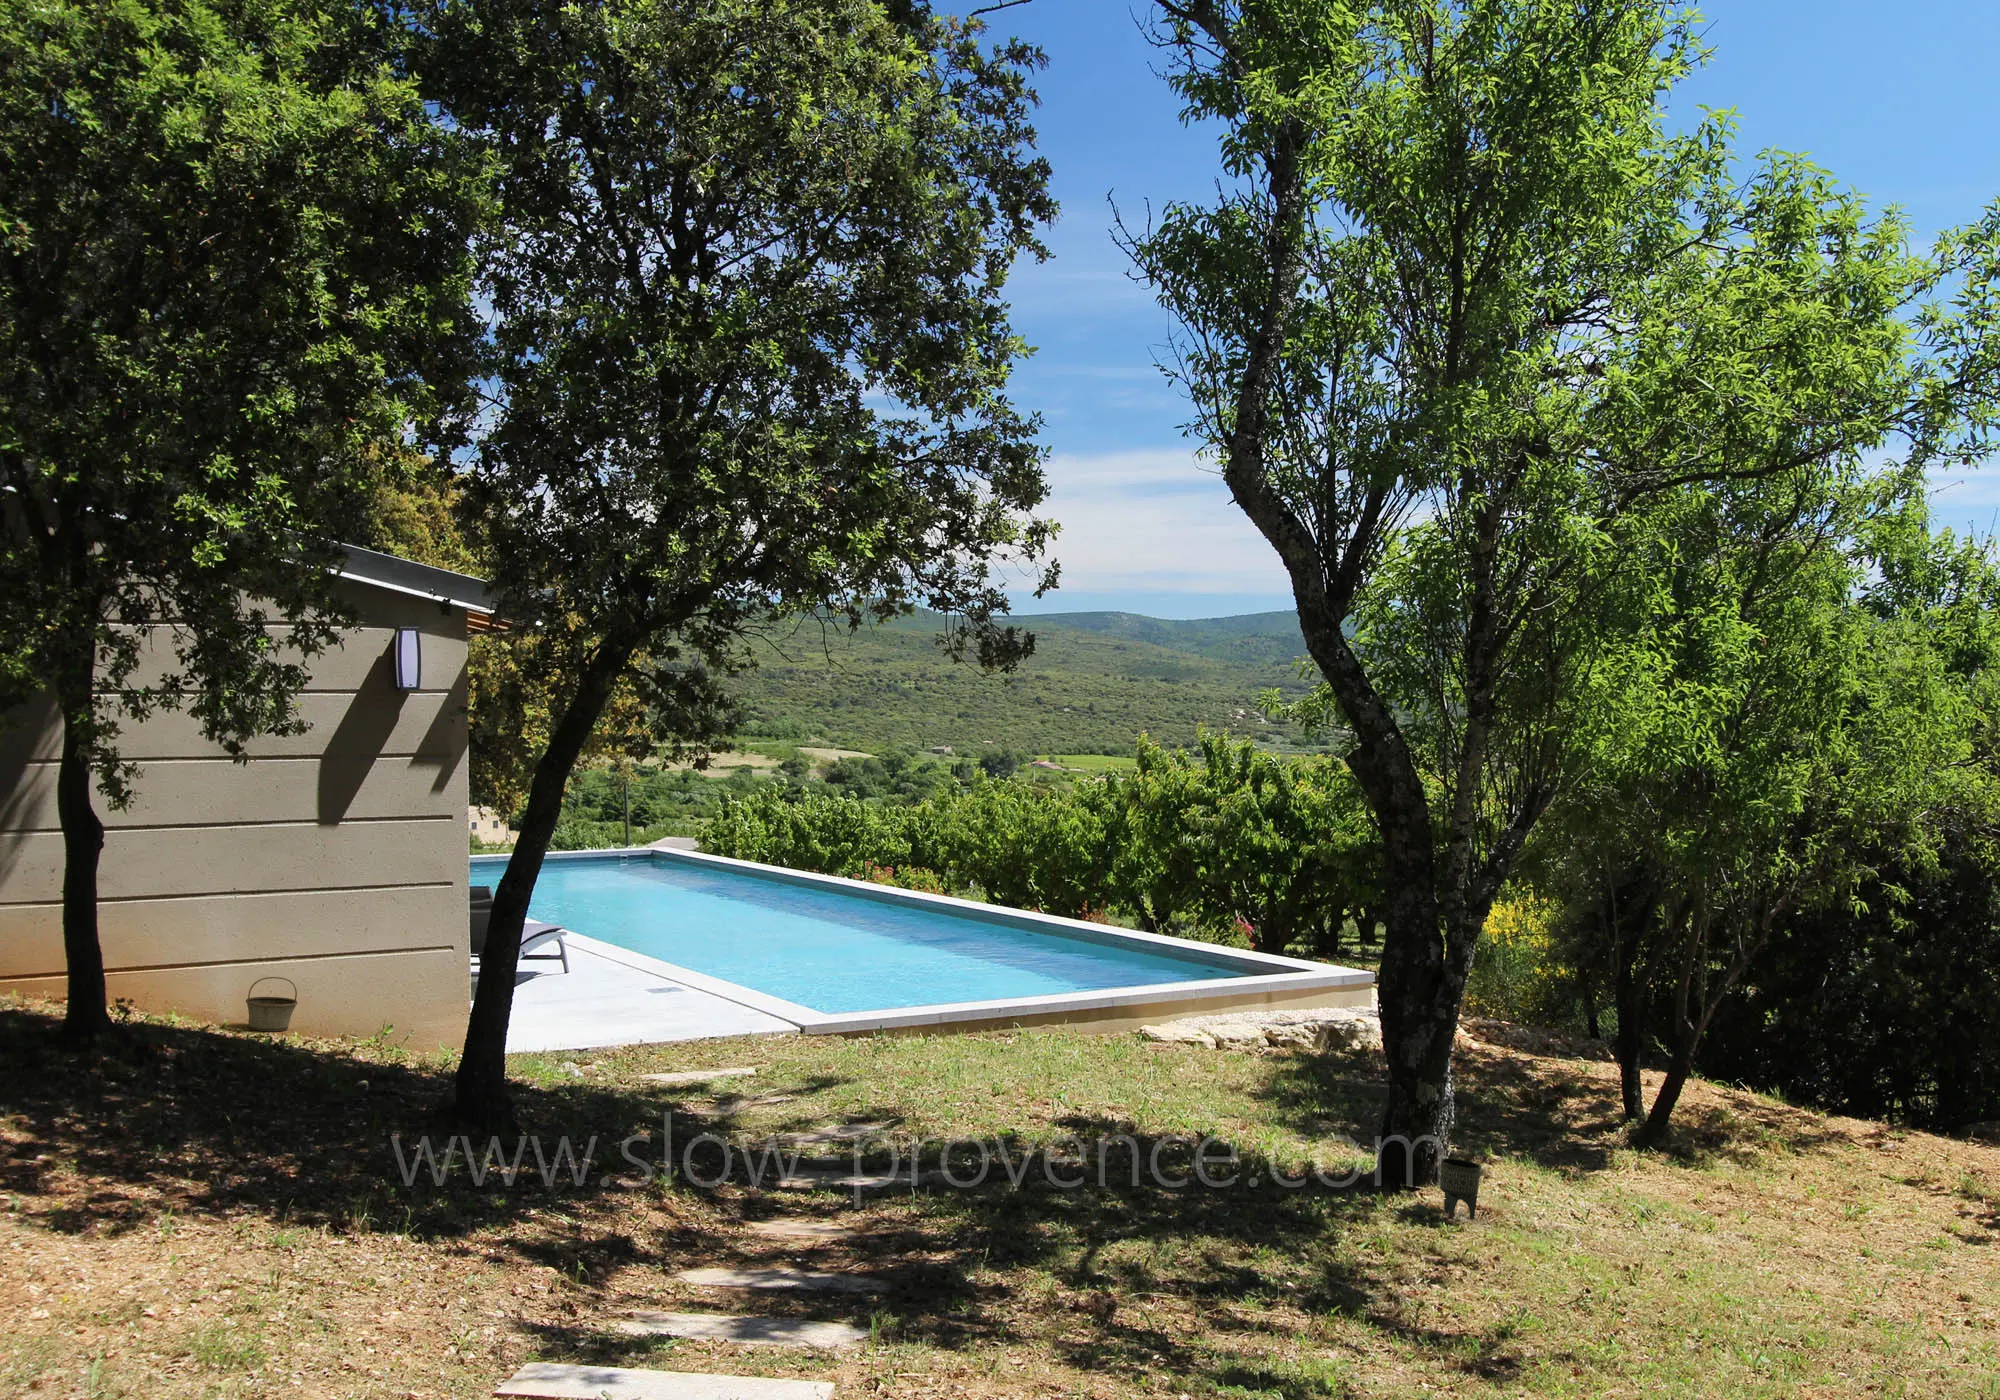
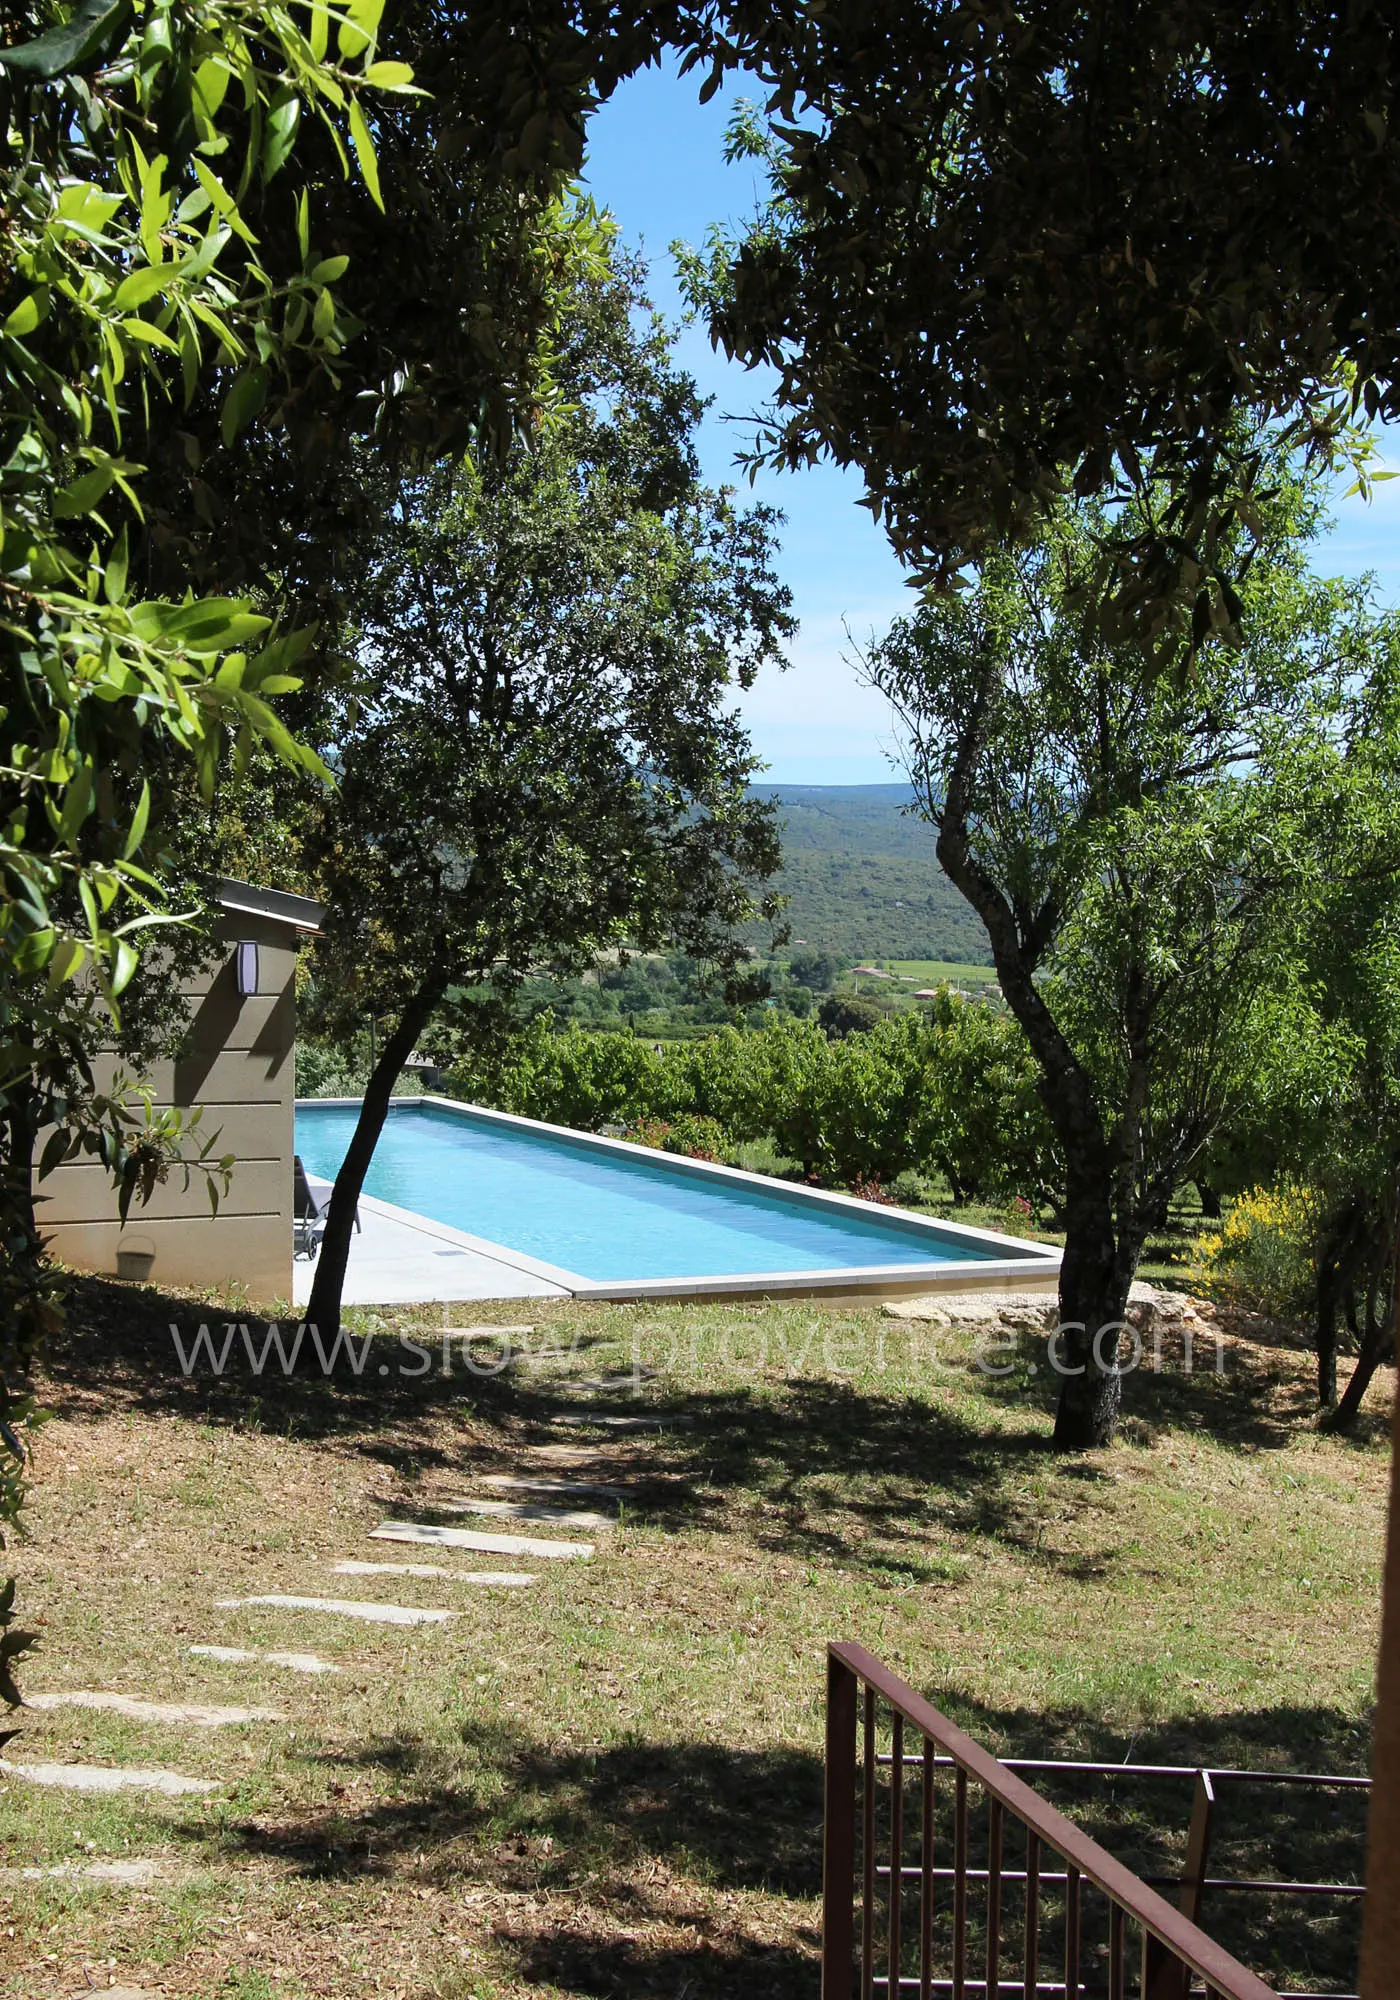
planter: present [1440,1158,1481,1219] -> none [1103,1426,1138,1476]

